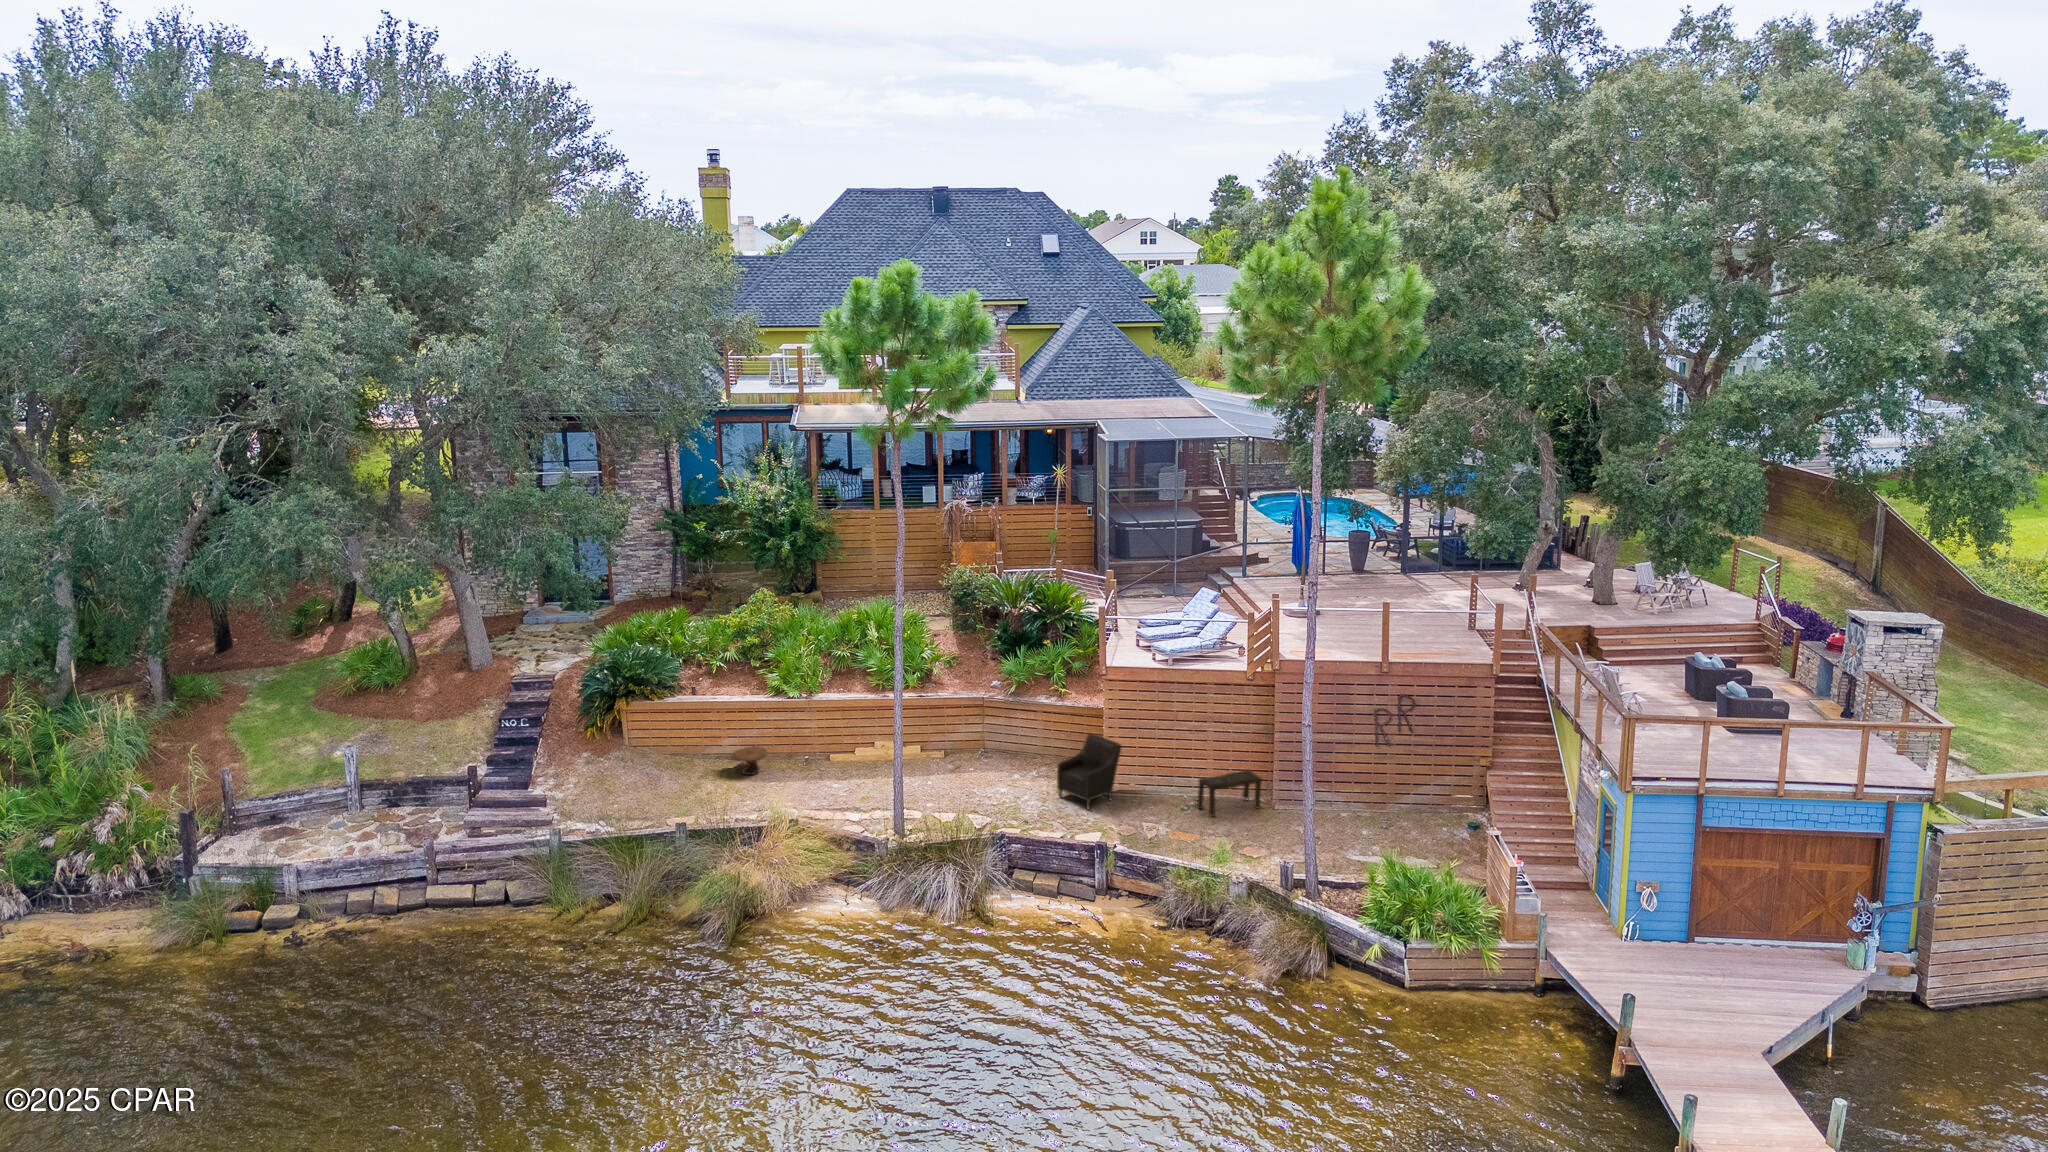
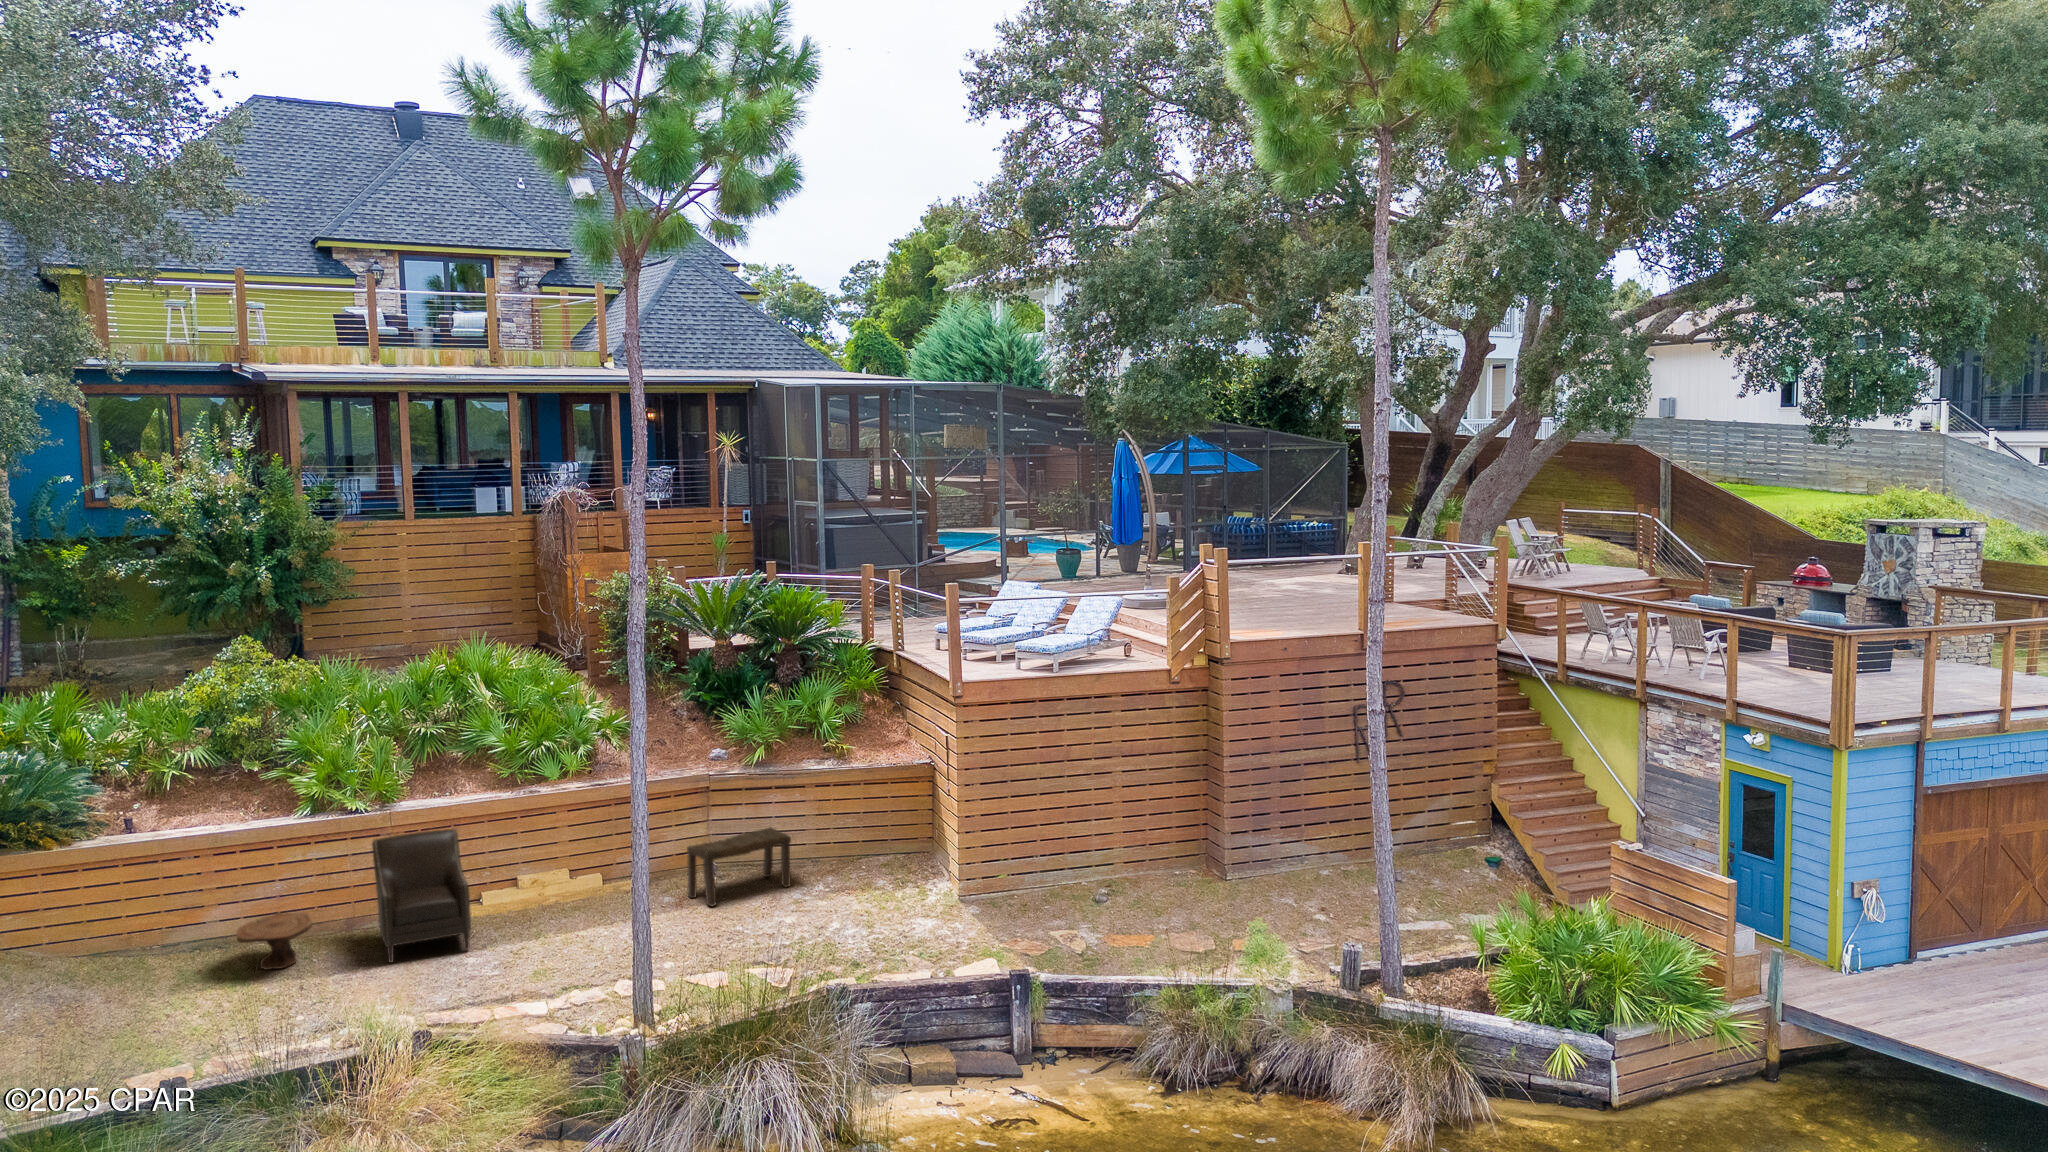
chair: present [1057,734,1122,809] -> present [372,829,471,963]
bench: present [1198,770,1262,817] -> present [687,827,791,906]

